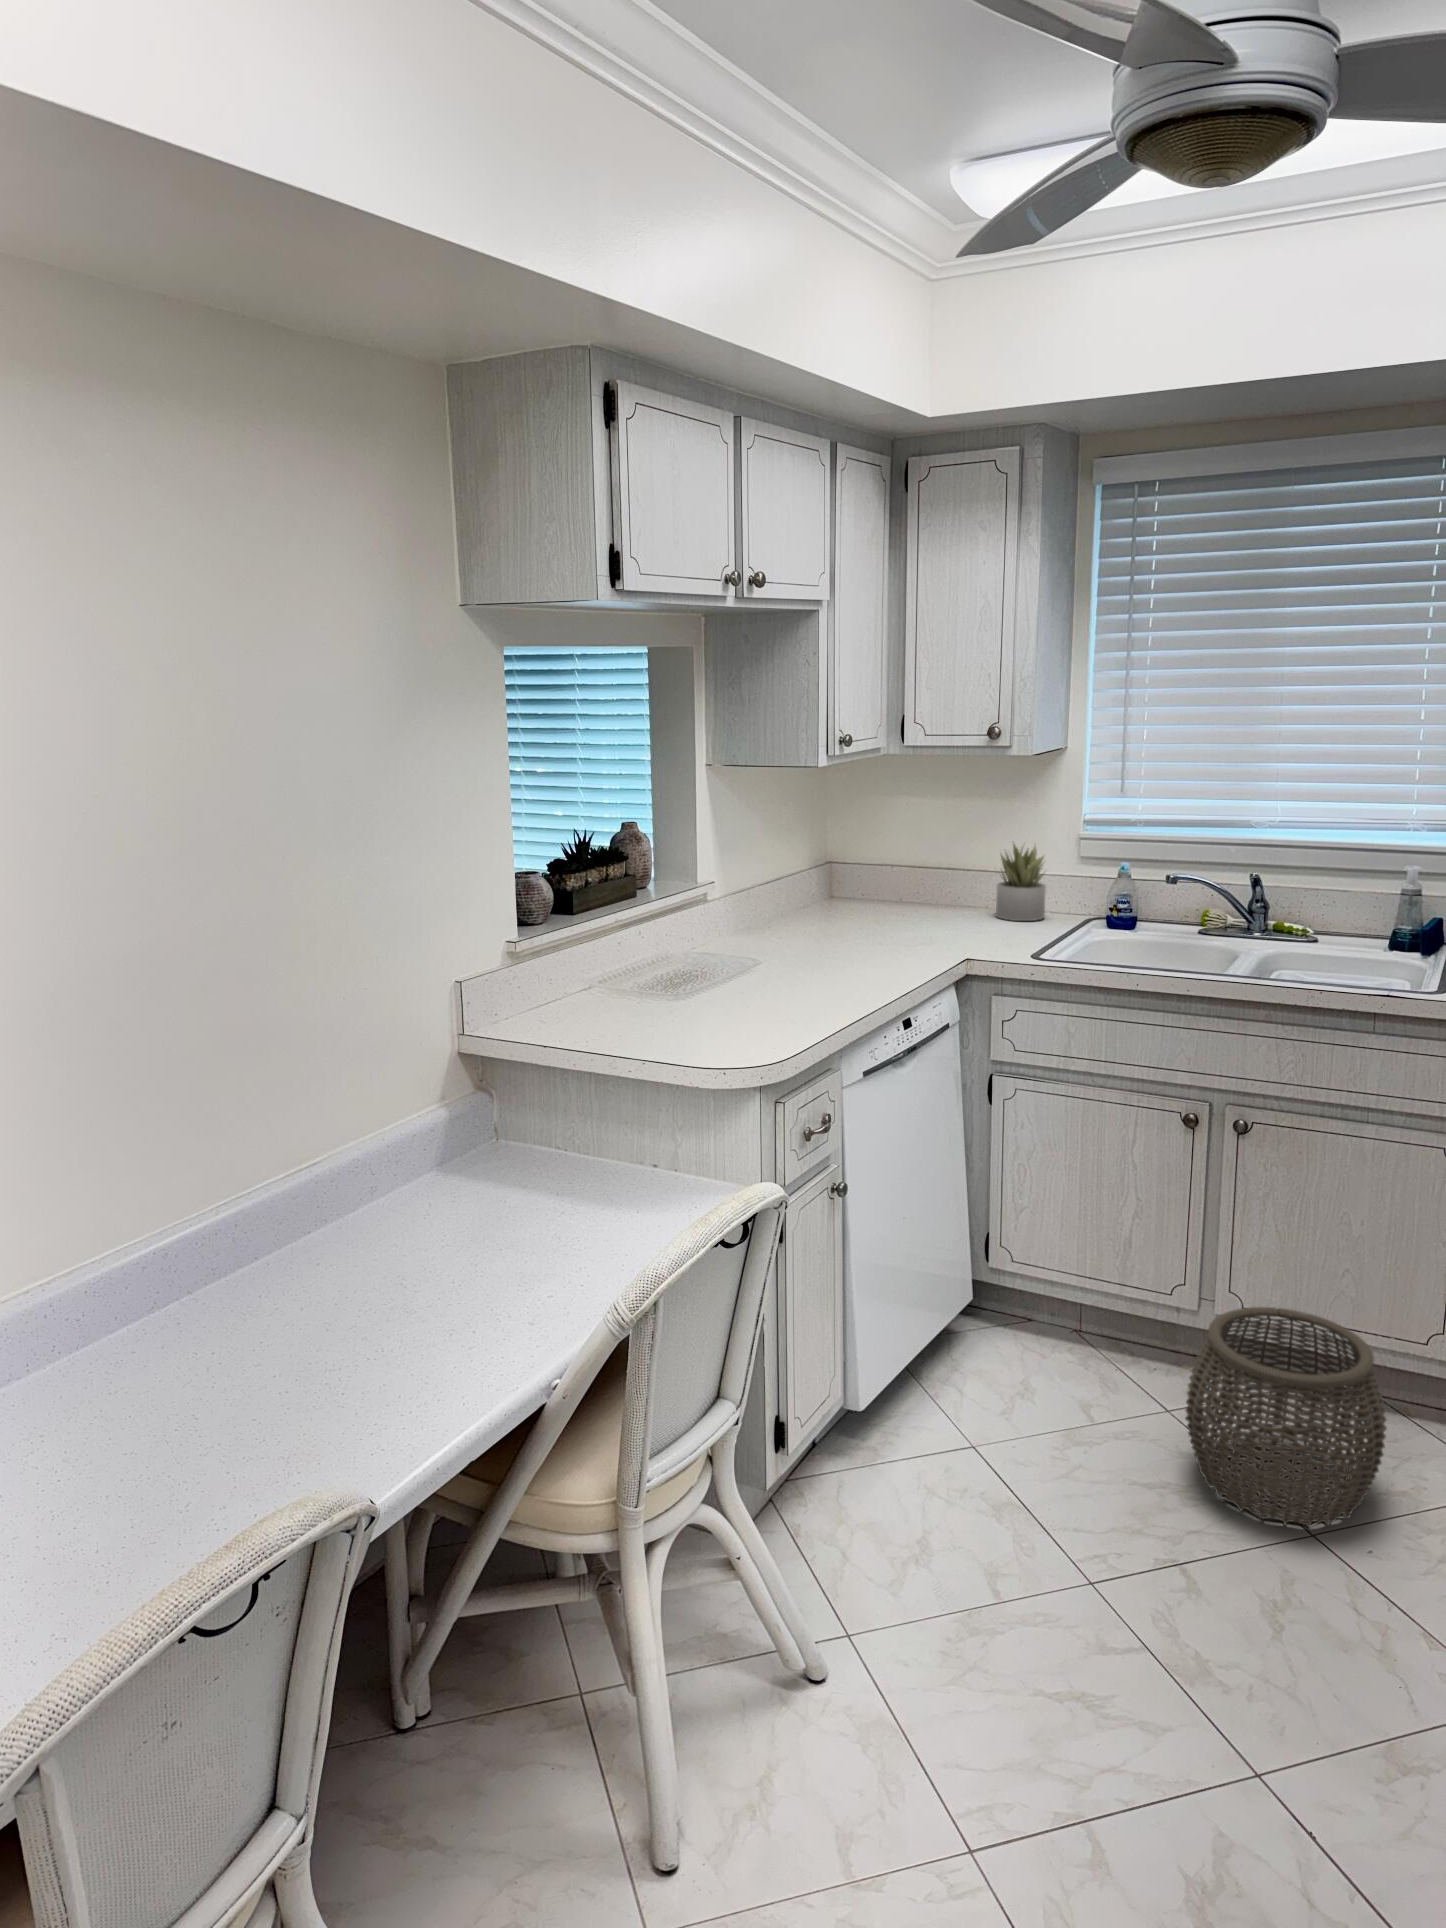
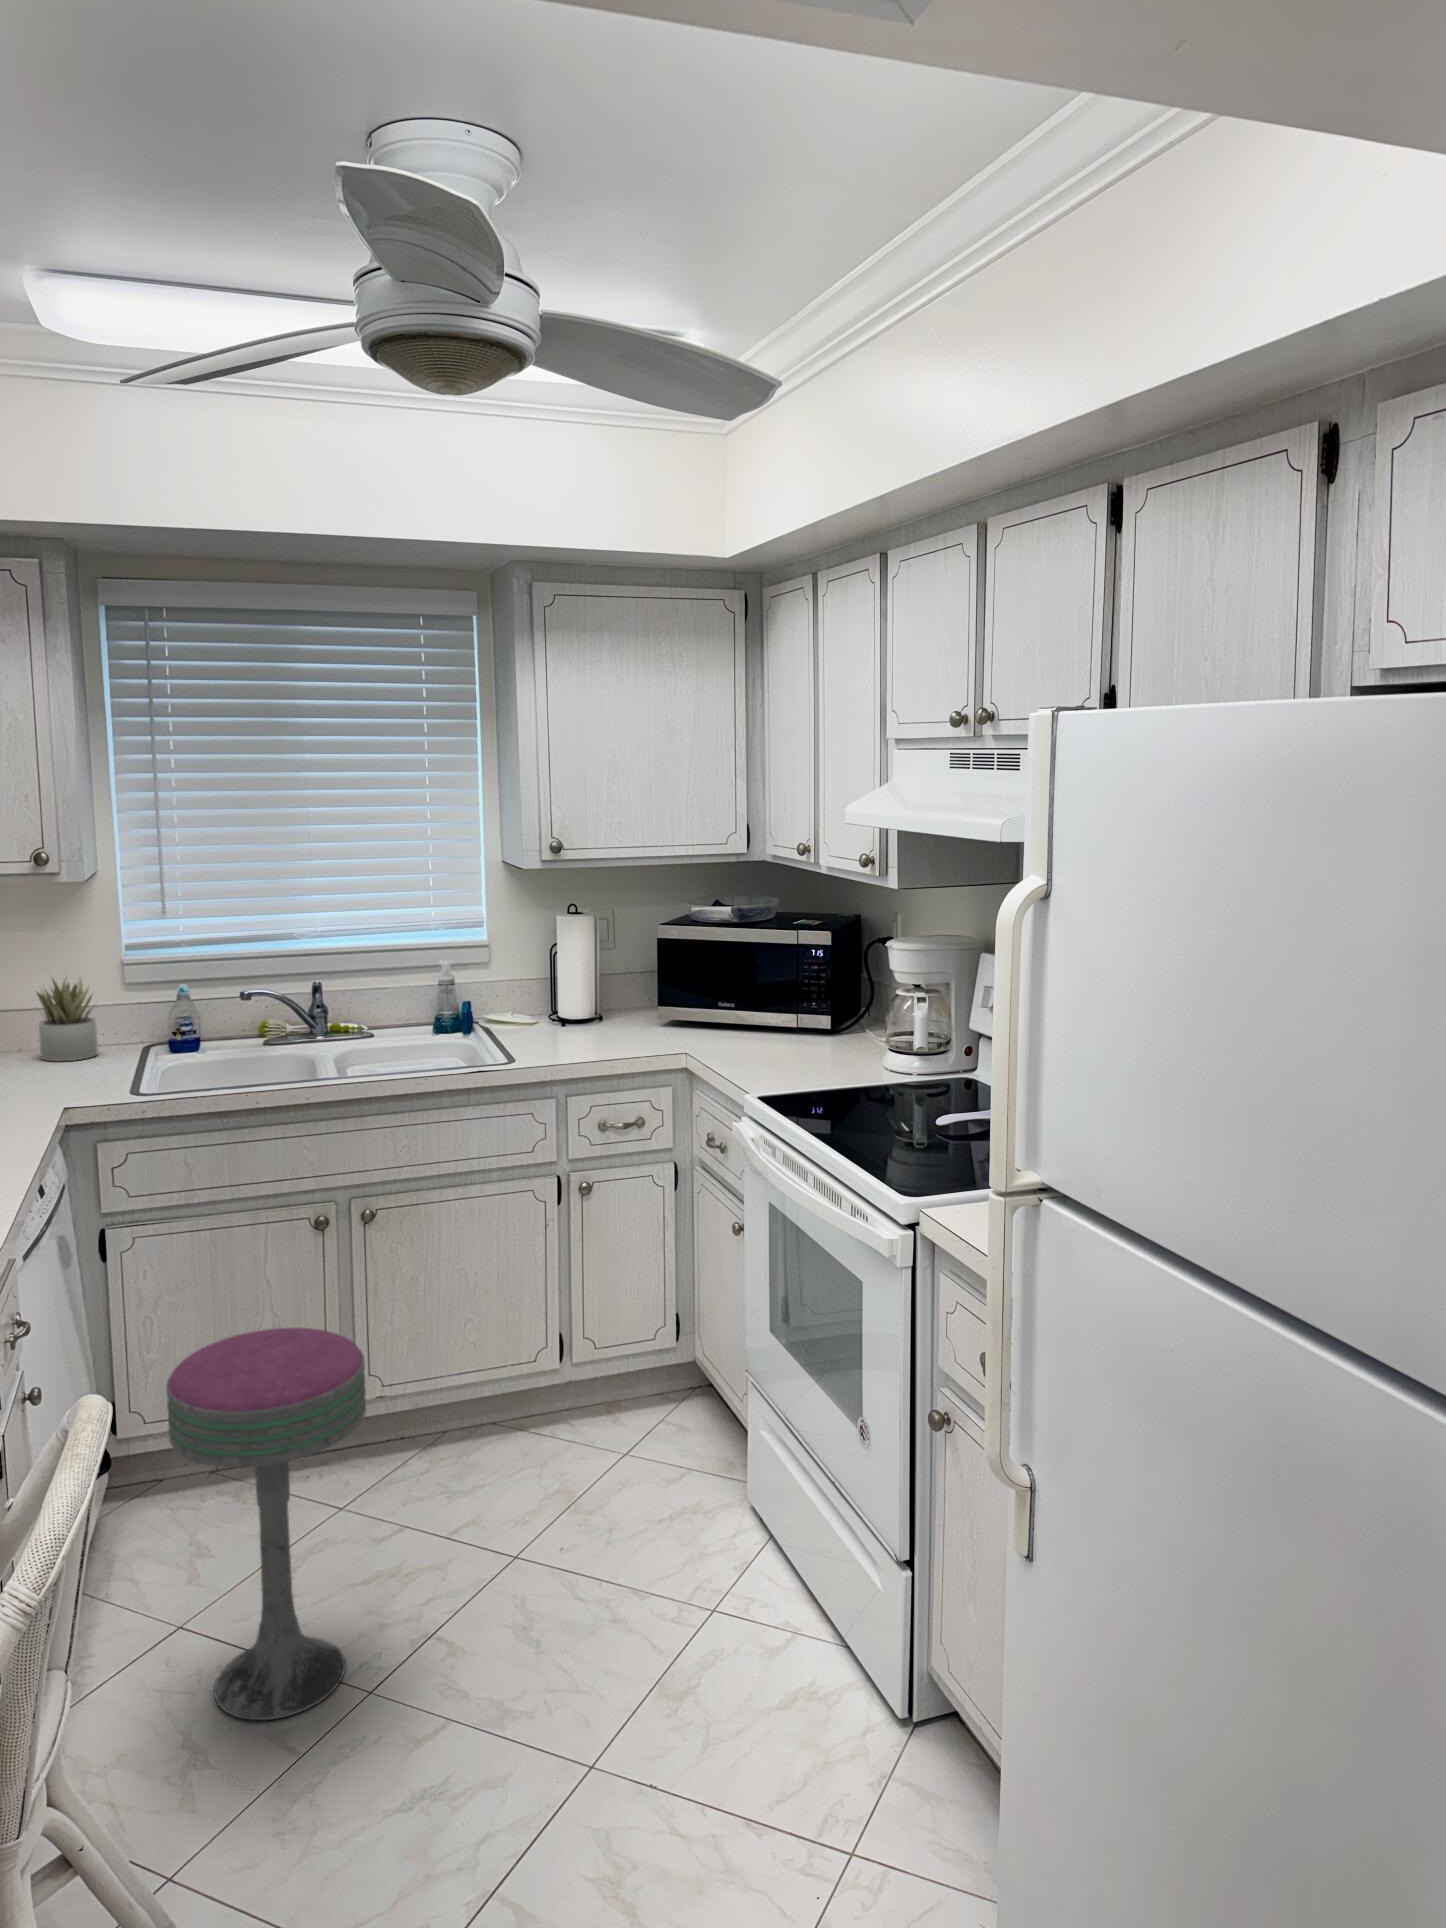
bar stool: none [942,1197,1134,1568] -> present [166,1328,366,1720]
woven basket: present [1186,1307,1387,1527] -> none [380,1365,551,1564]

